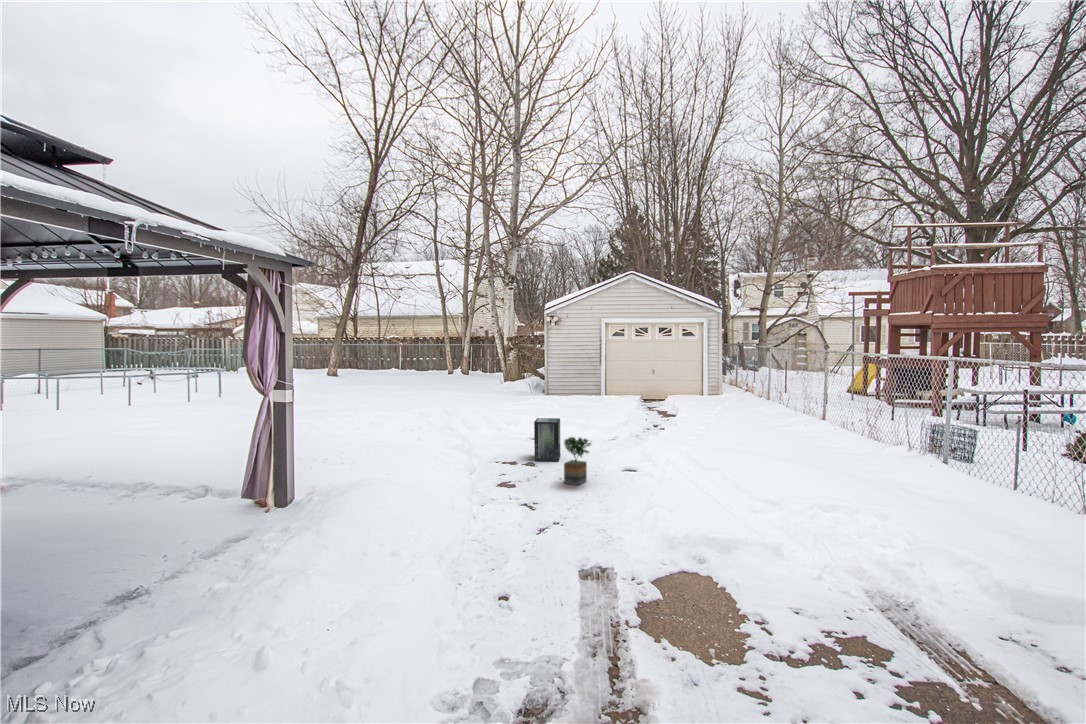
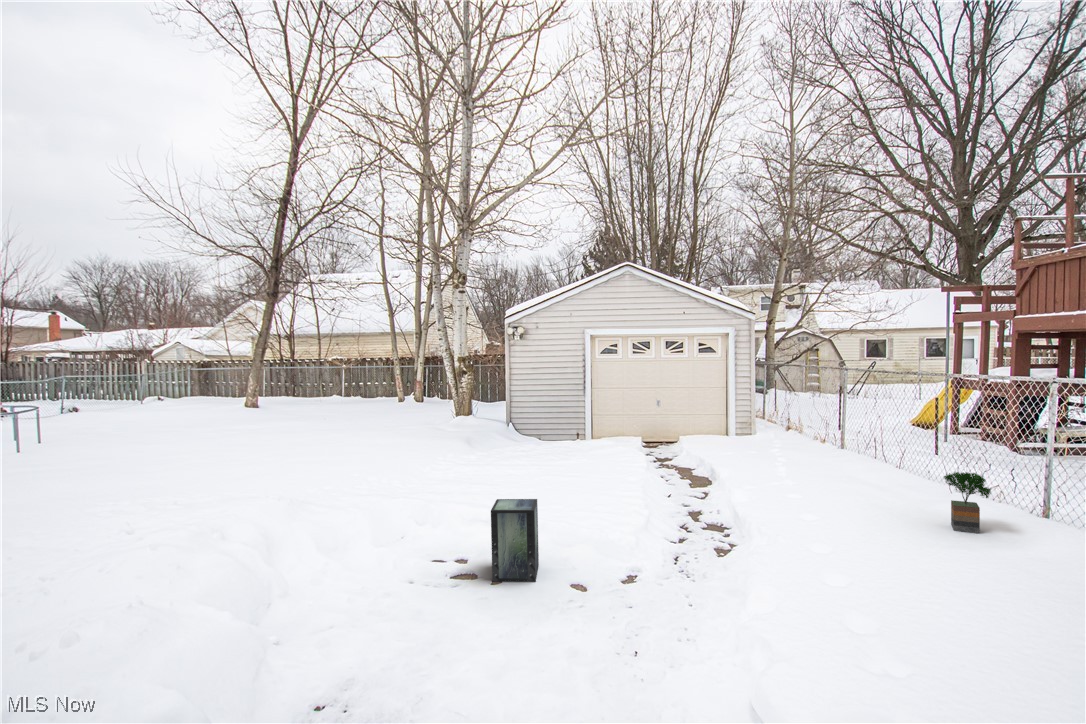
potted tree: present [564,437,591,485] -> present [944,472,991,533]

